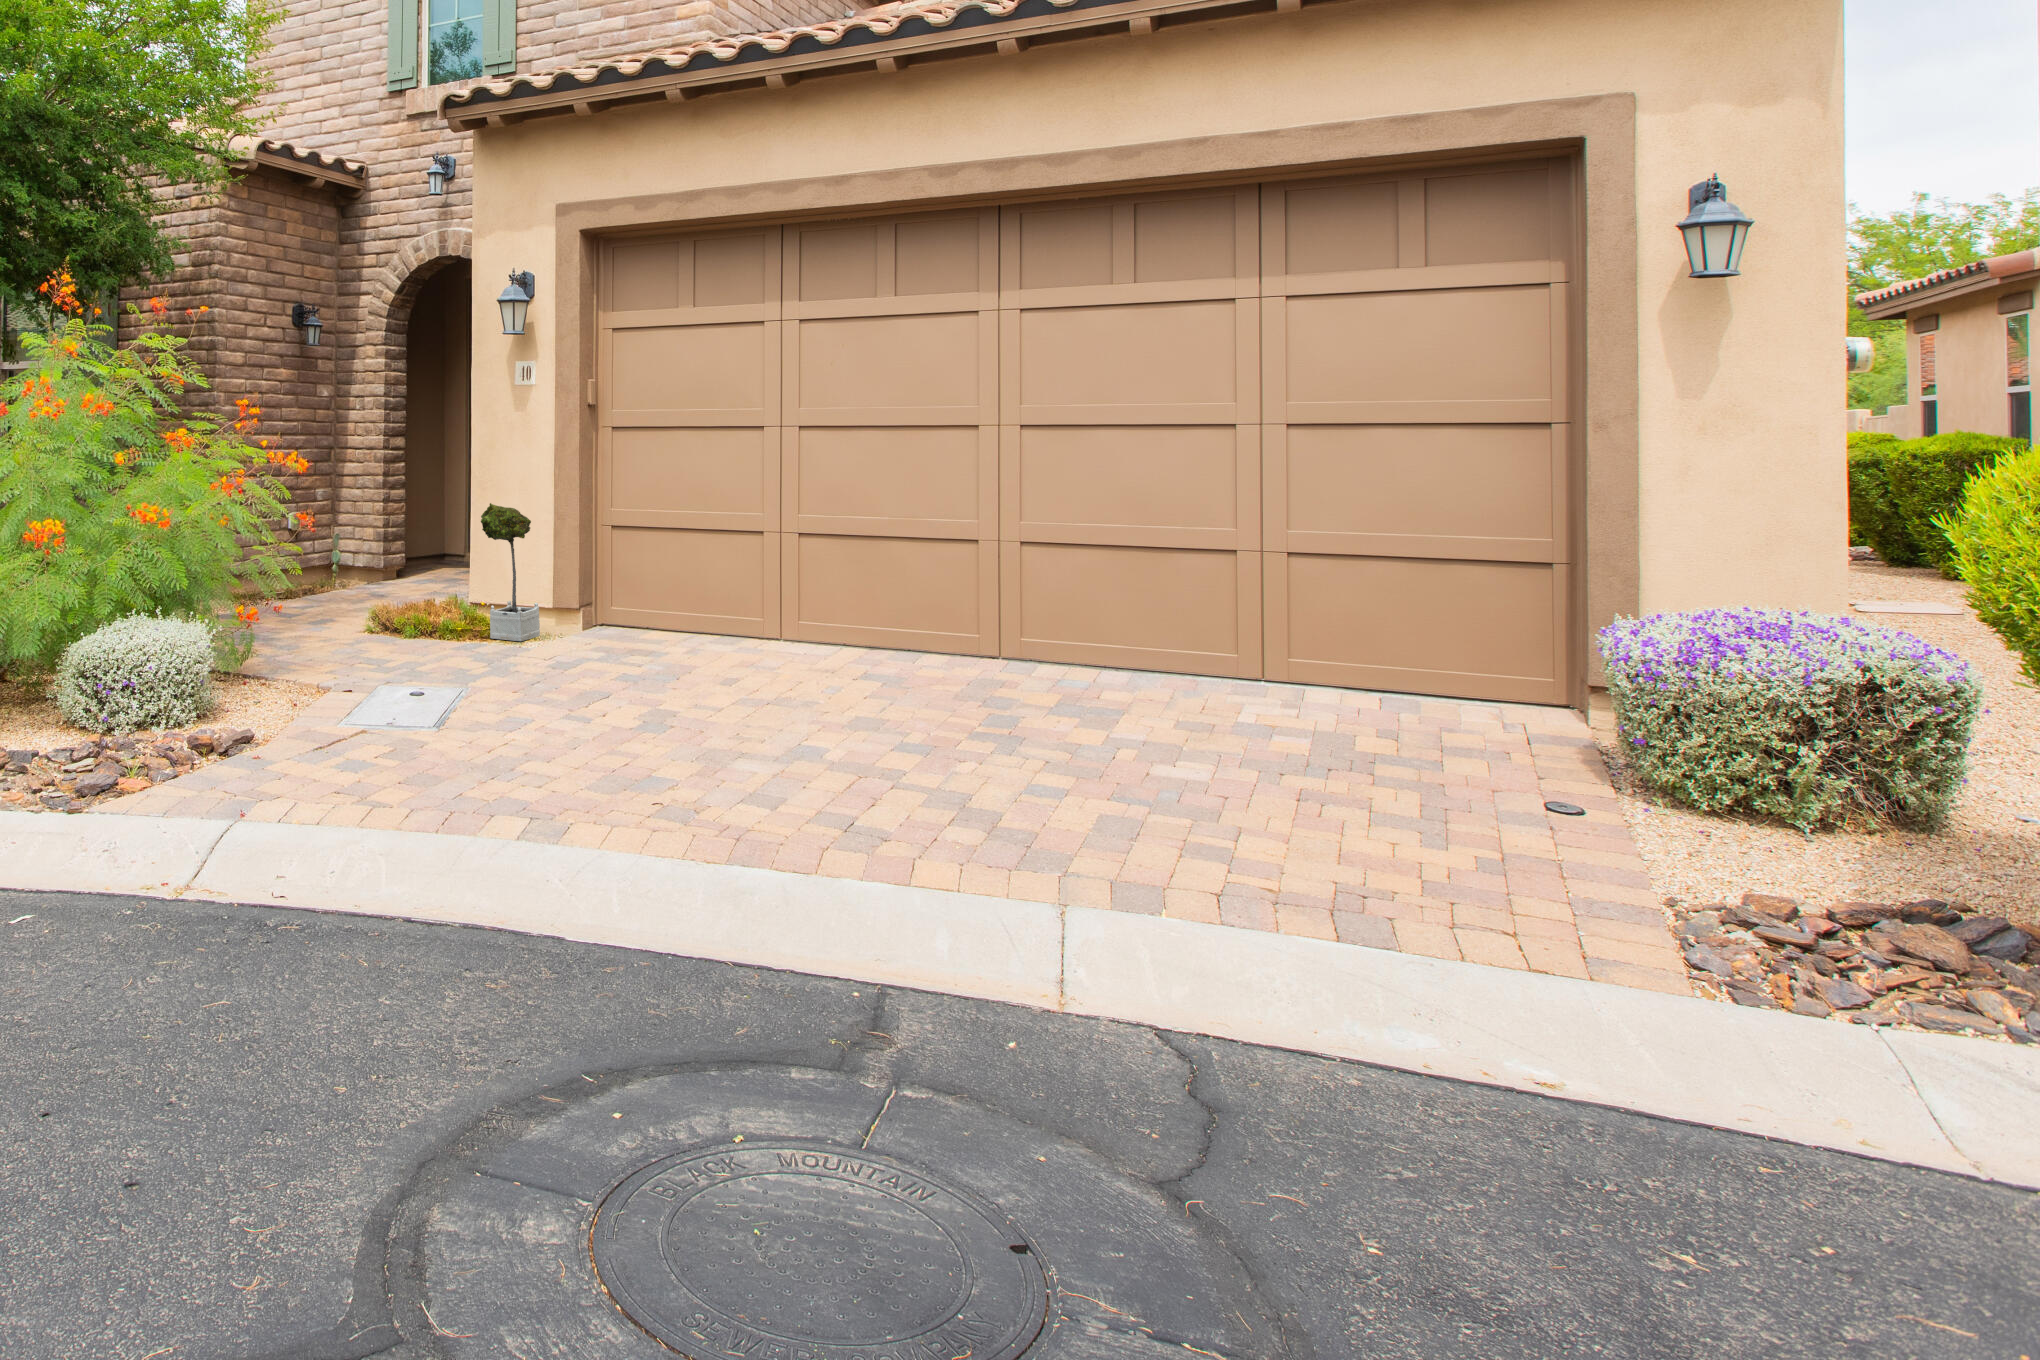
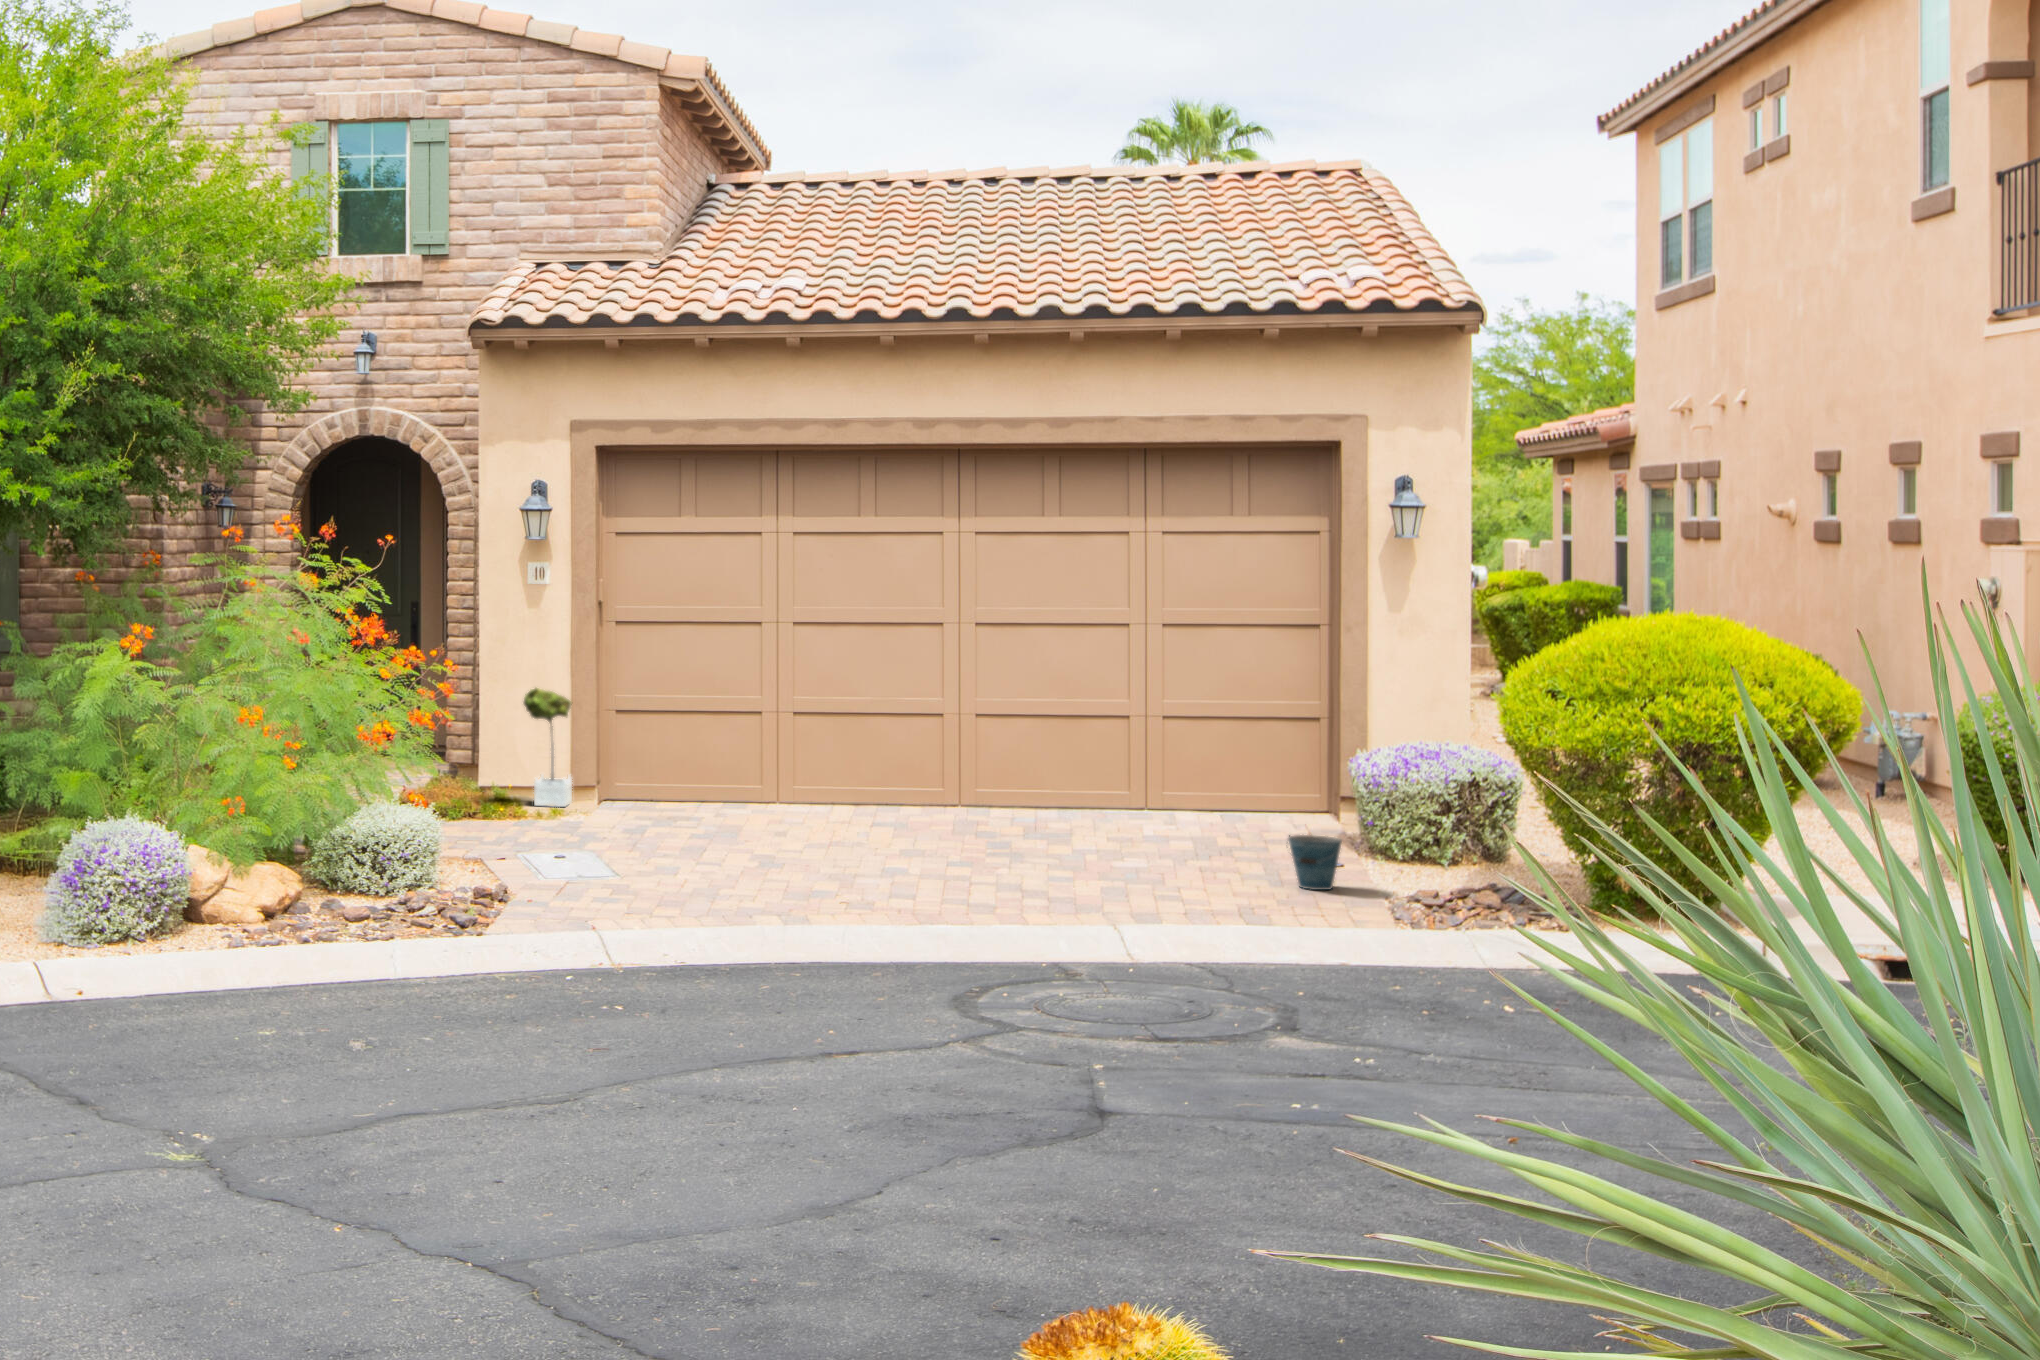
bucket: none [1463,775,1582,890] -> present [1288,835,1342,890]

